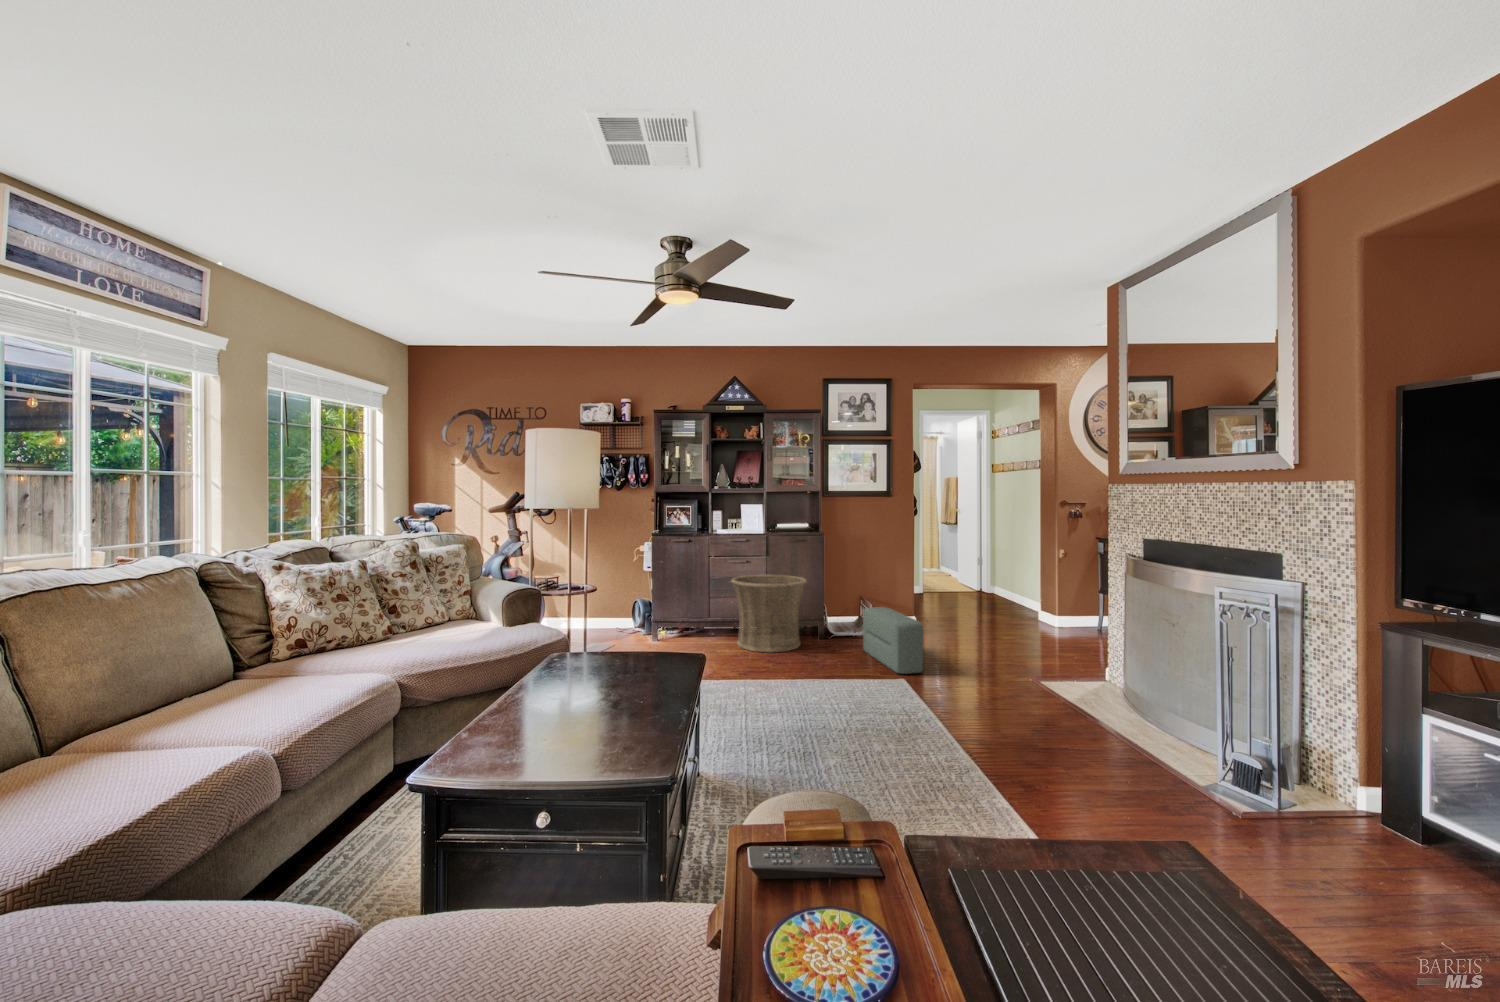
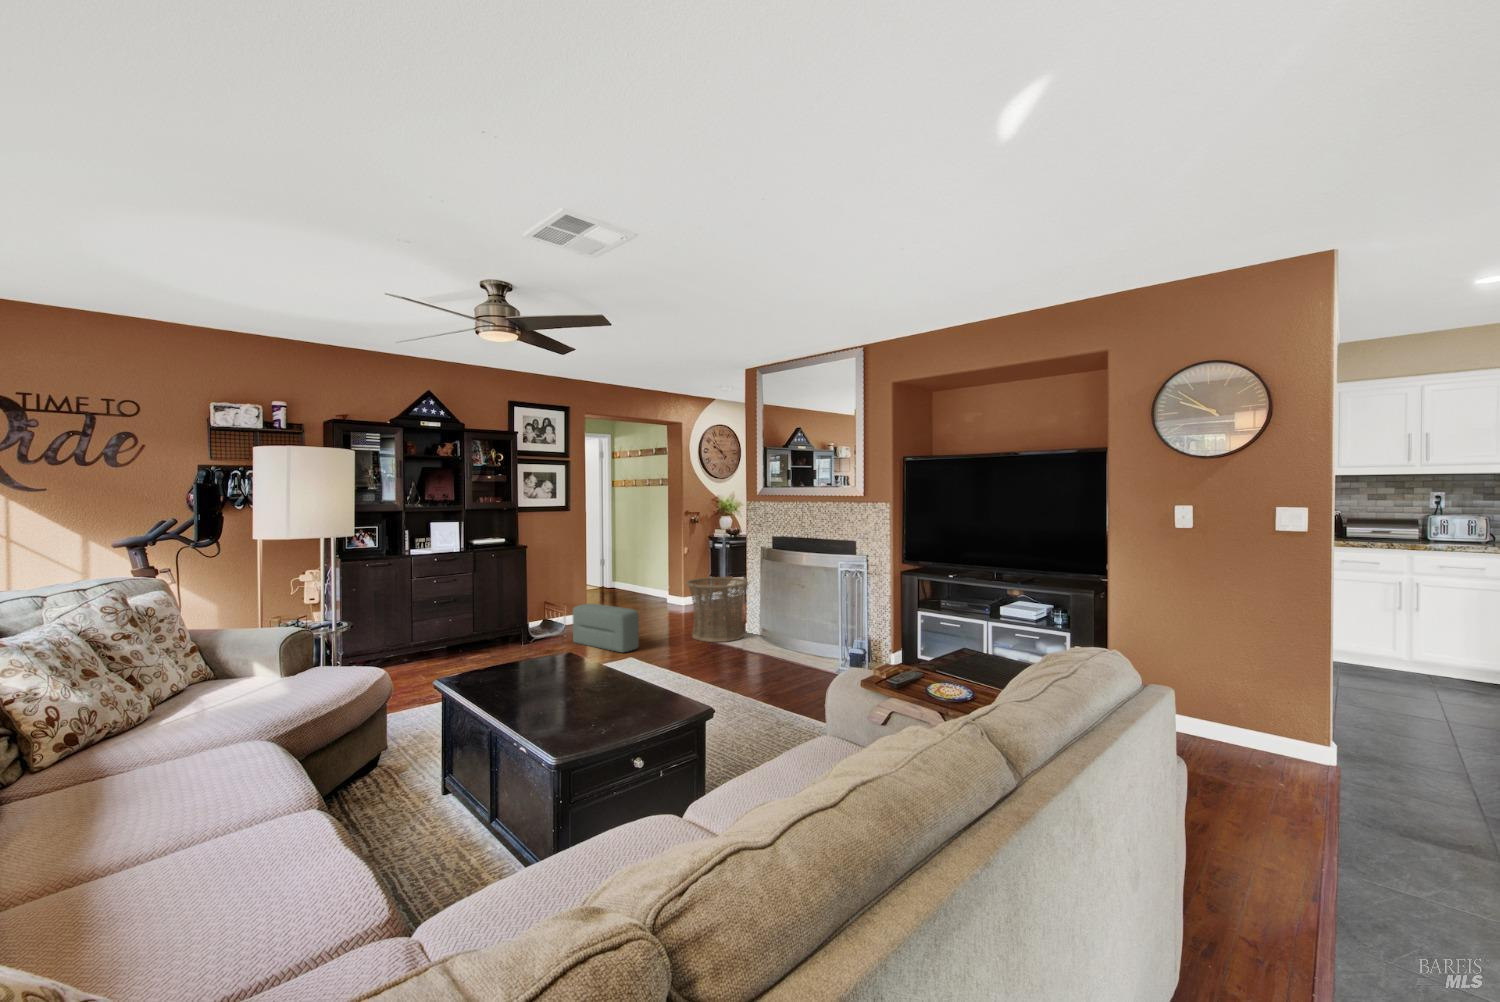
basket: present [731,575,807,652] -> present [686,577,749,642]

